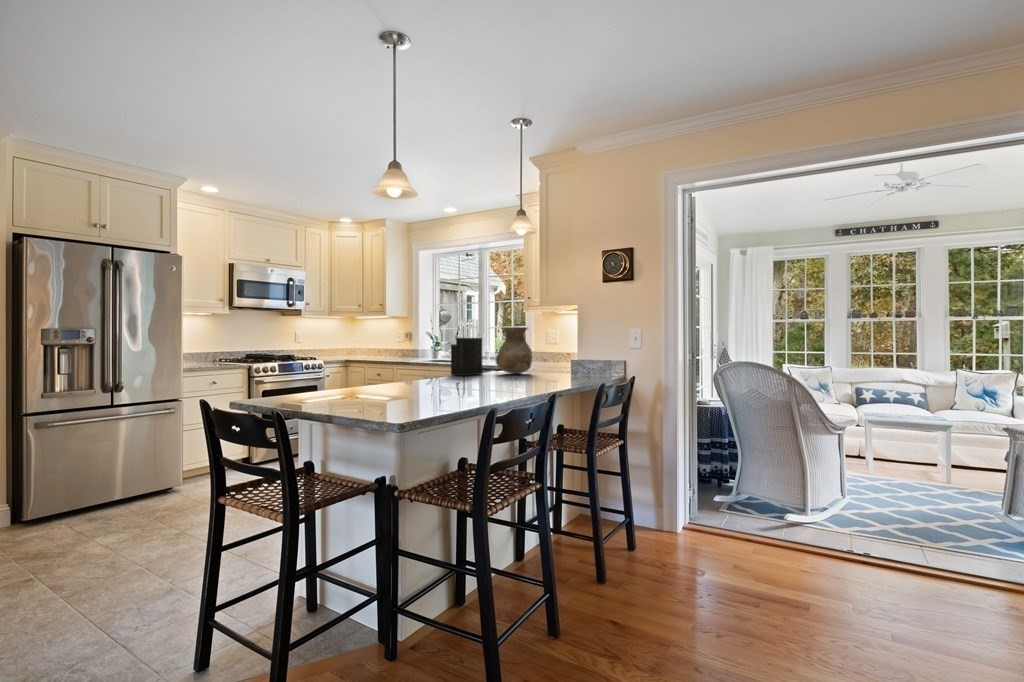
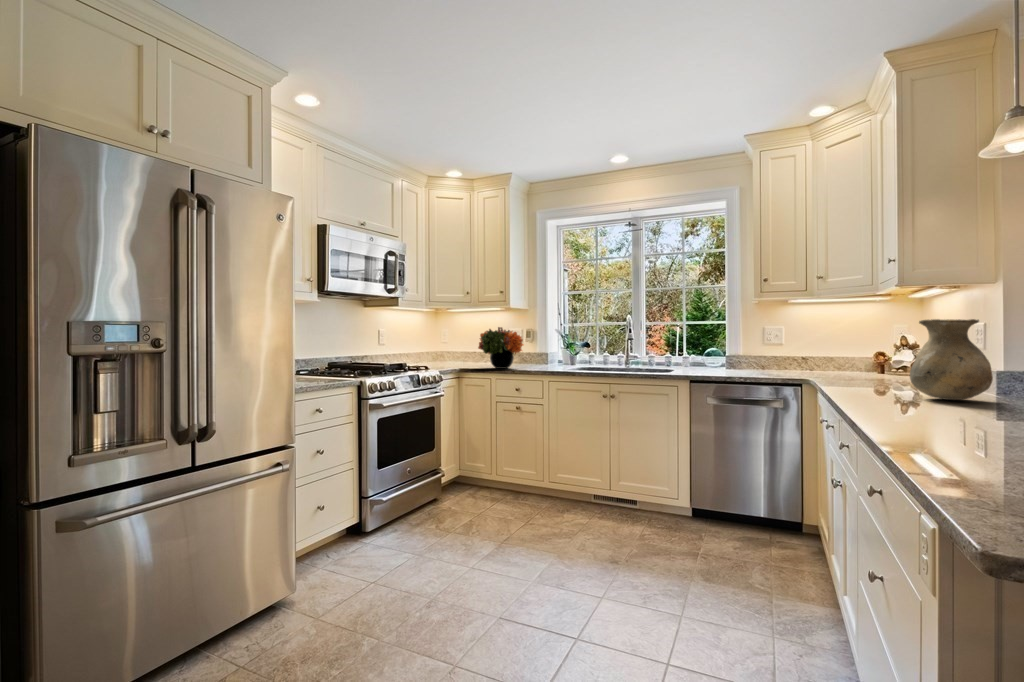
knife block: present [451,319,483,376] -> none [853,304,899,406]
flower arrangement: none [354,330,389,360] -> present [478,327,524,369]

